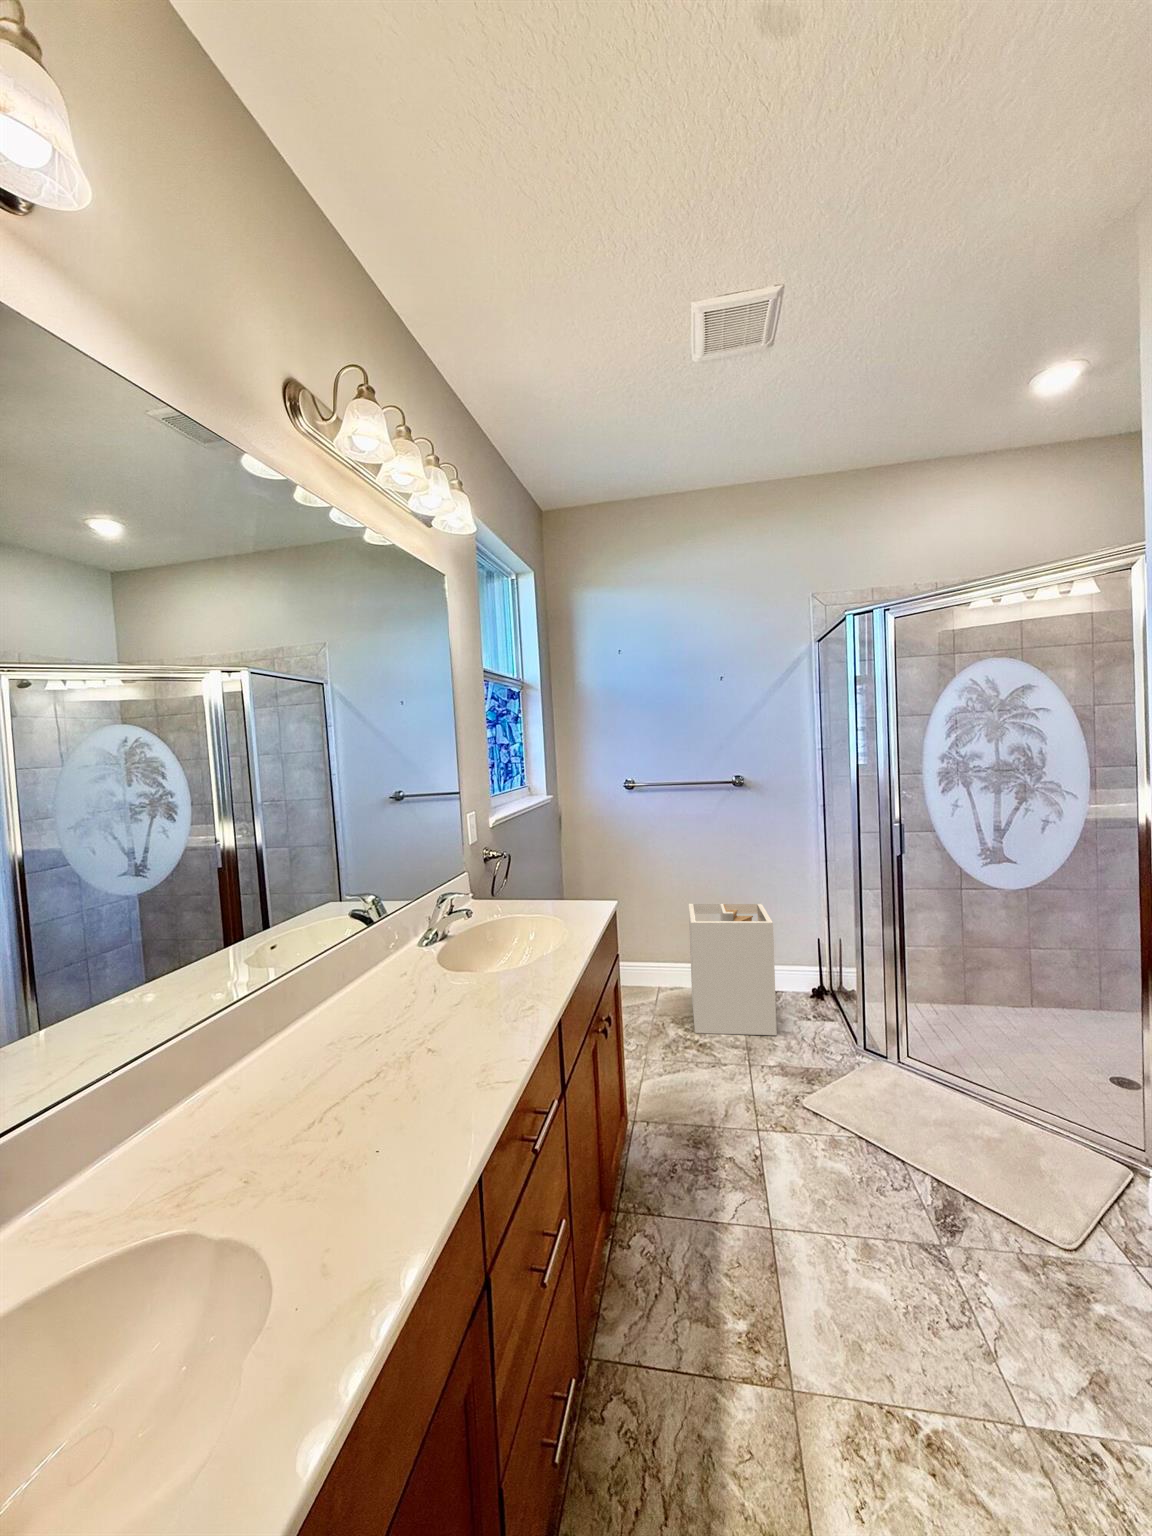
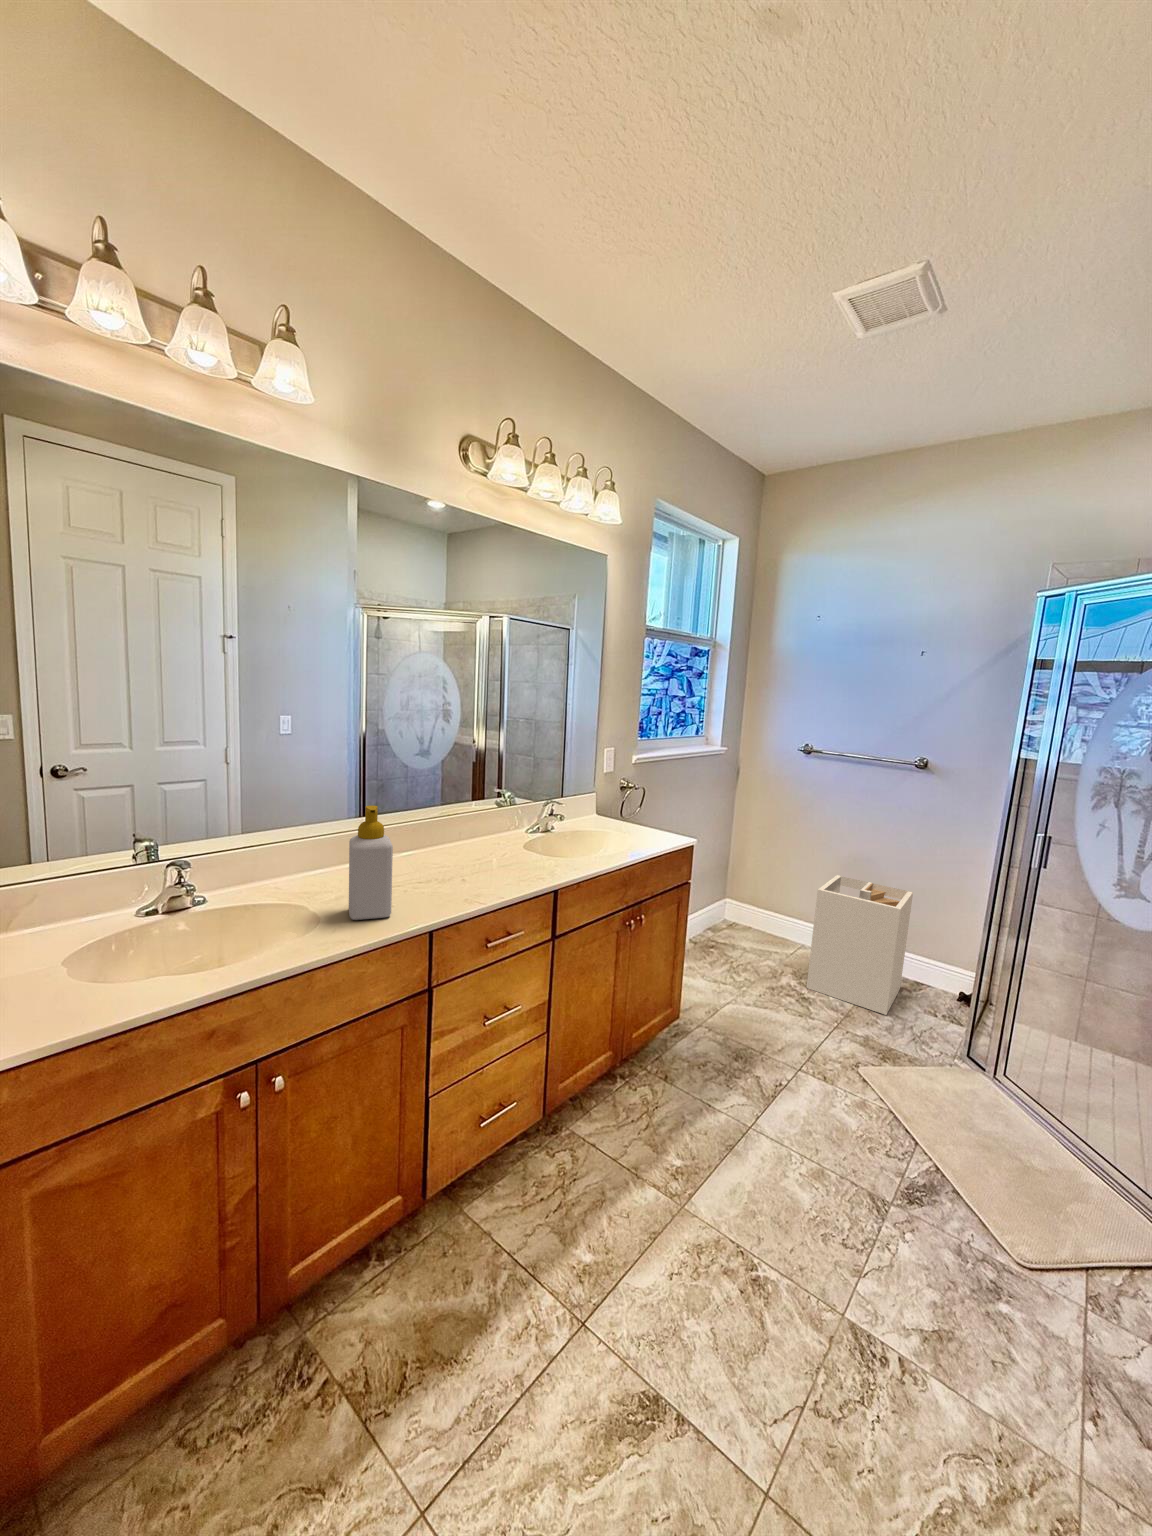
soap bottle: none [291,936,406,1196] -> present [349,806,393,920]

